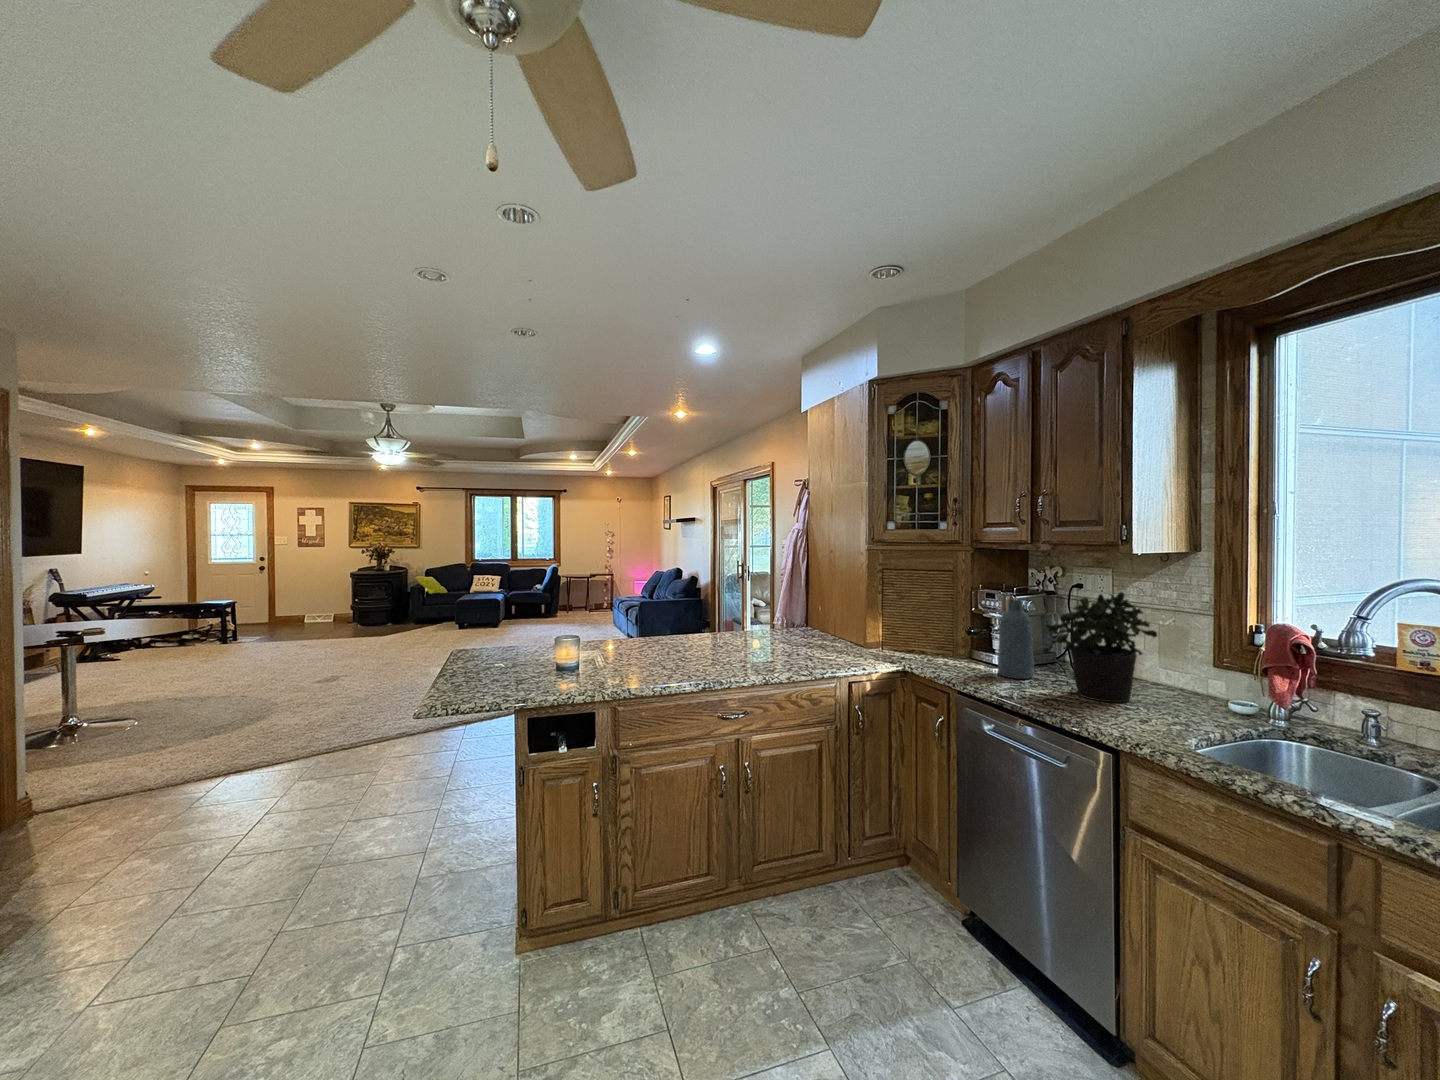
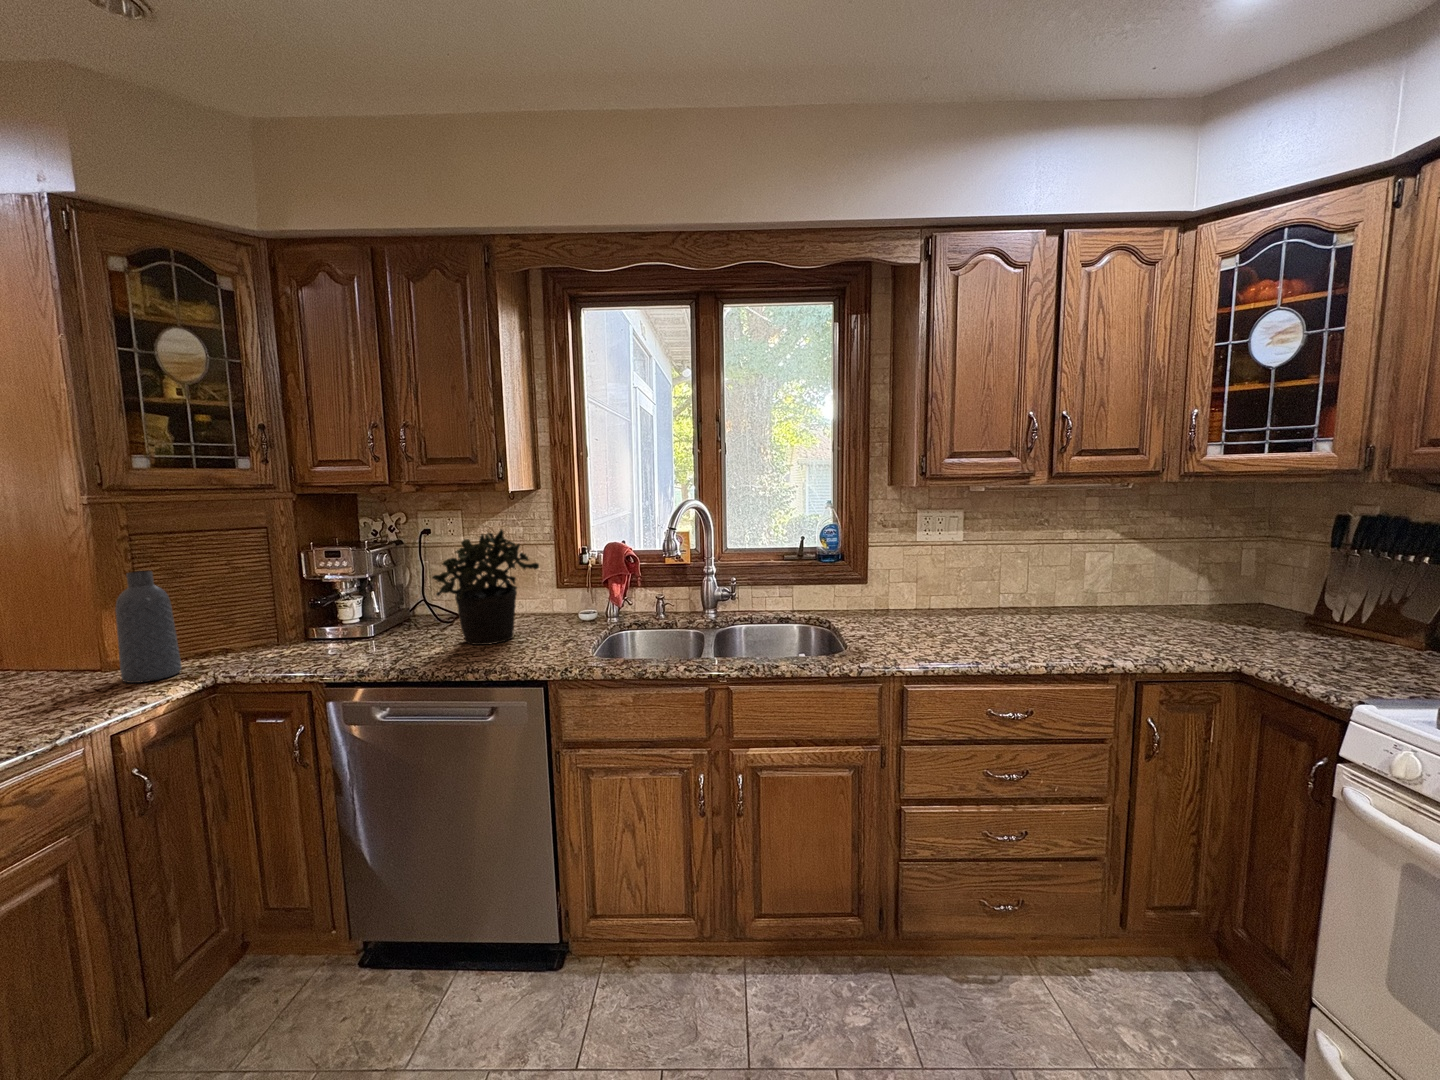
vase: present [998,600,1034,679] -> present [115,571,182,683]

